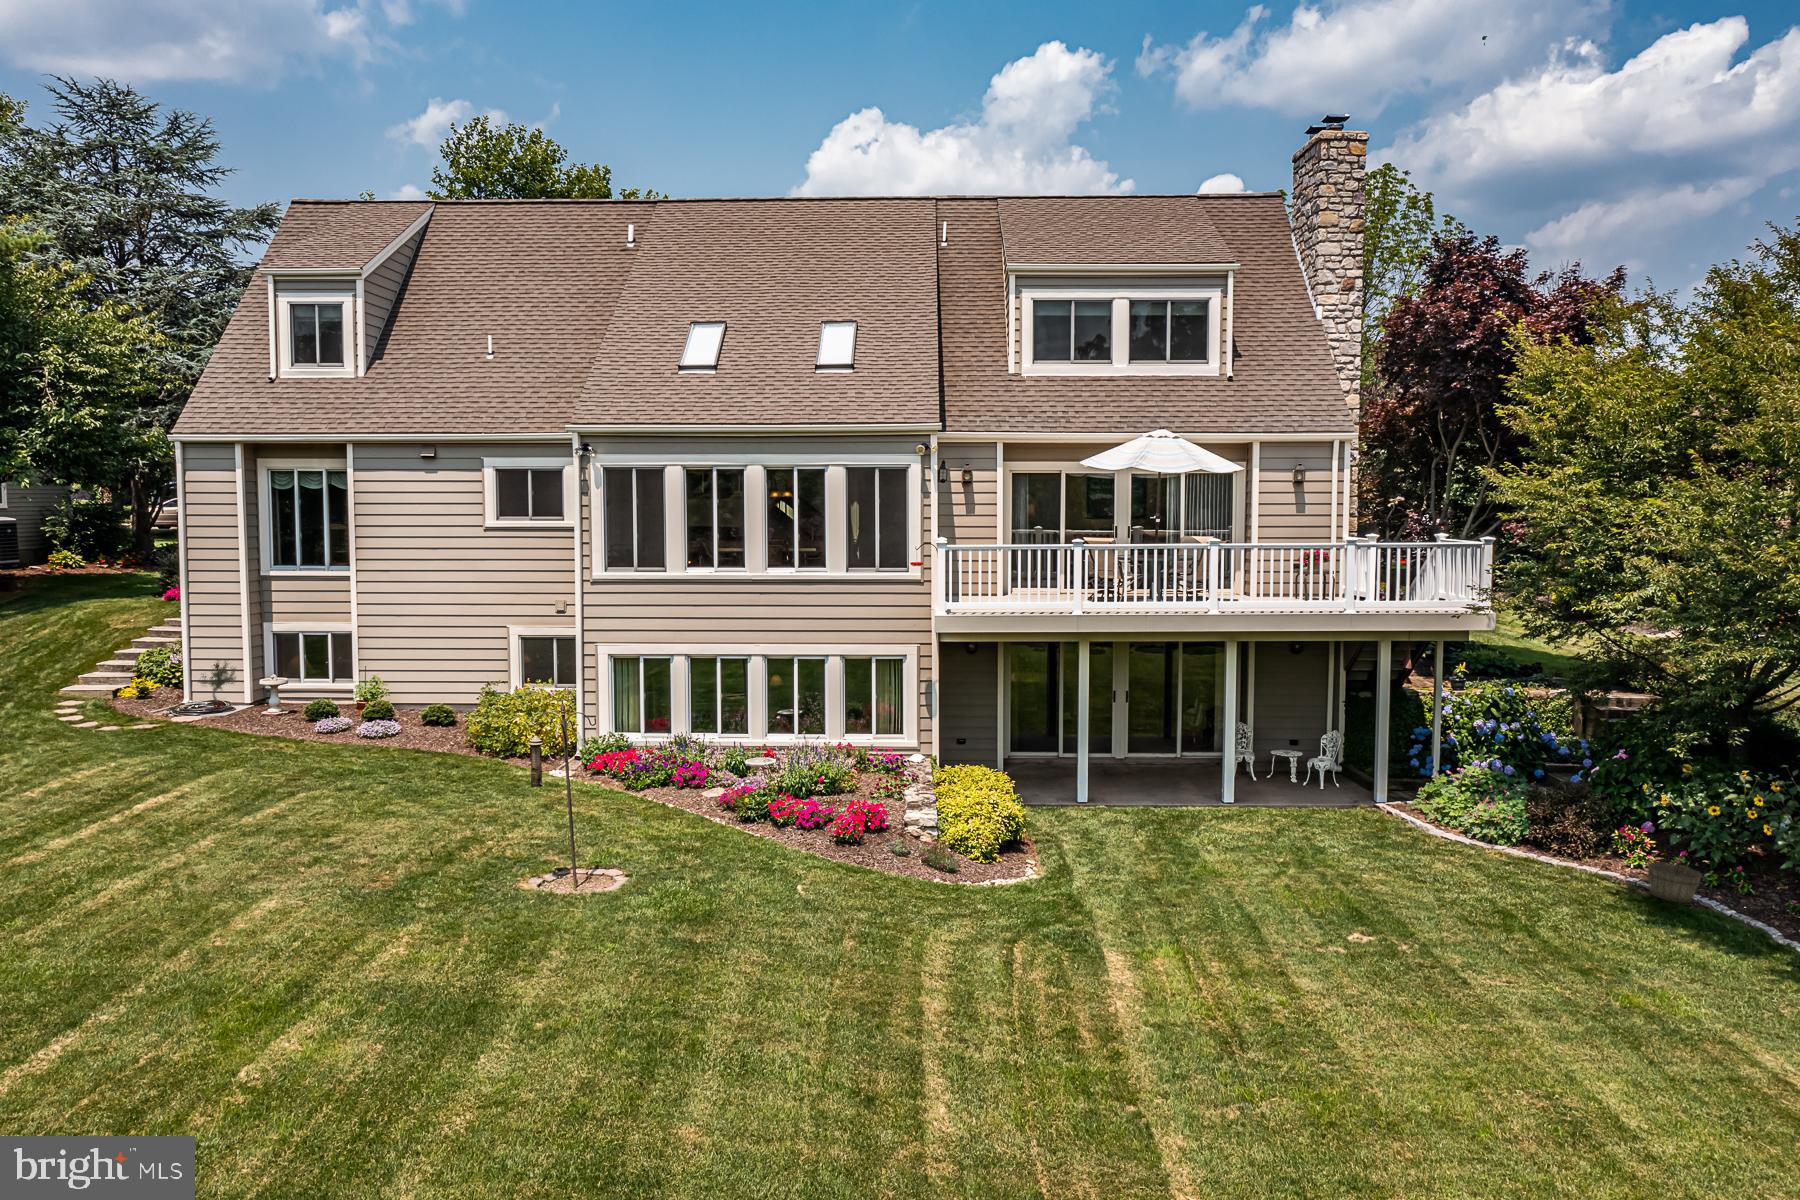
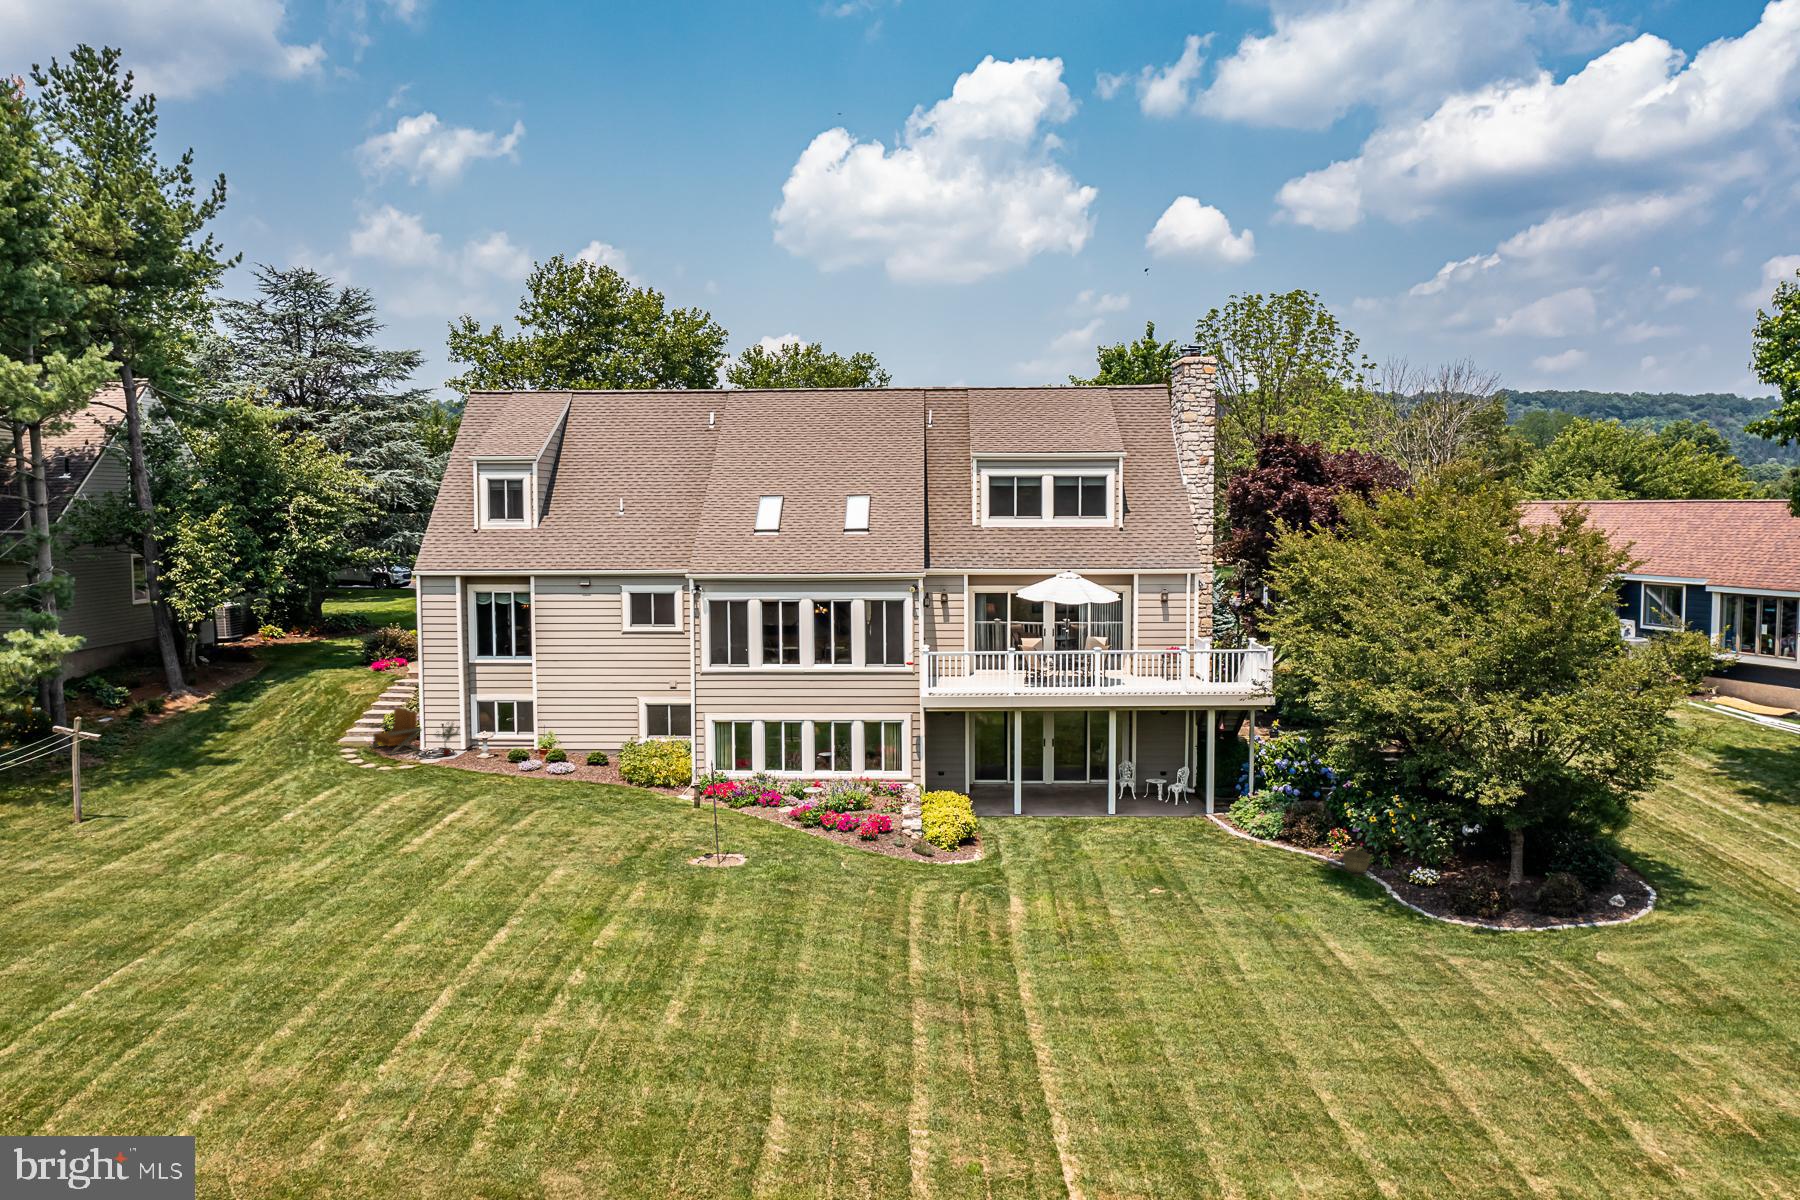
lounge chair: none [104,642,186,711] -> present [370,708,422,755]

